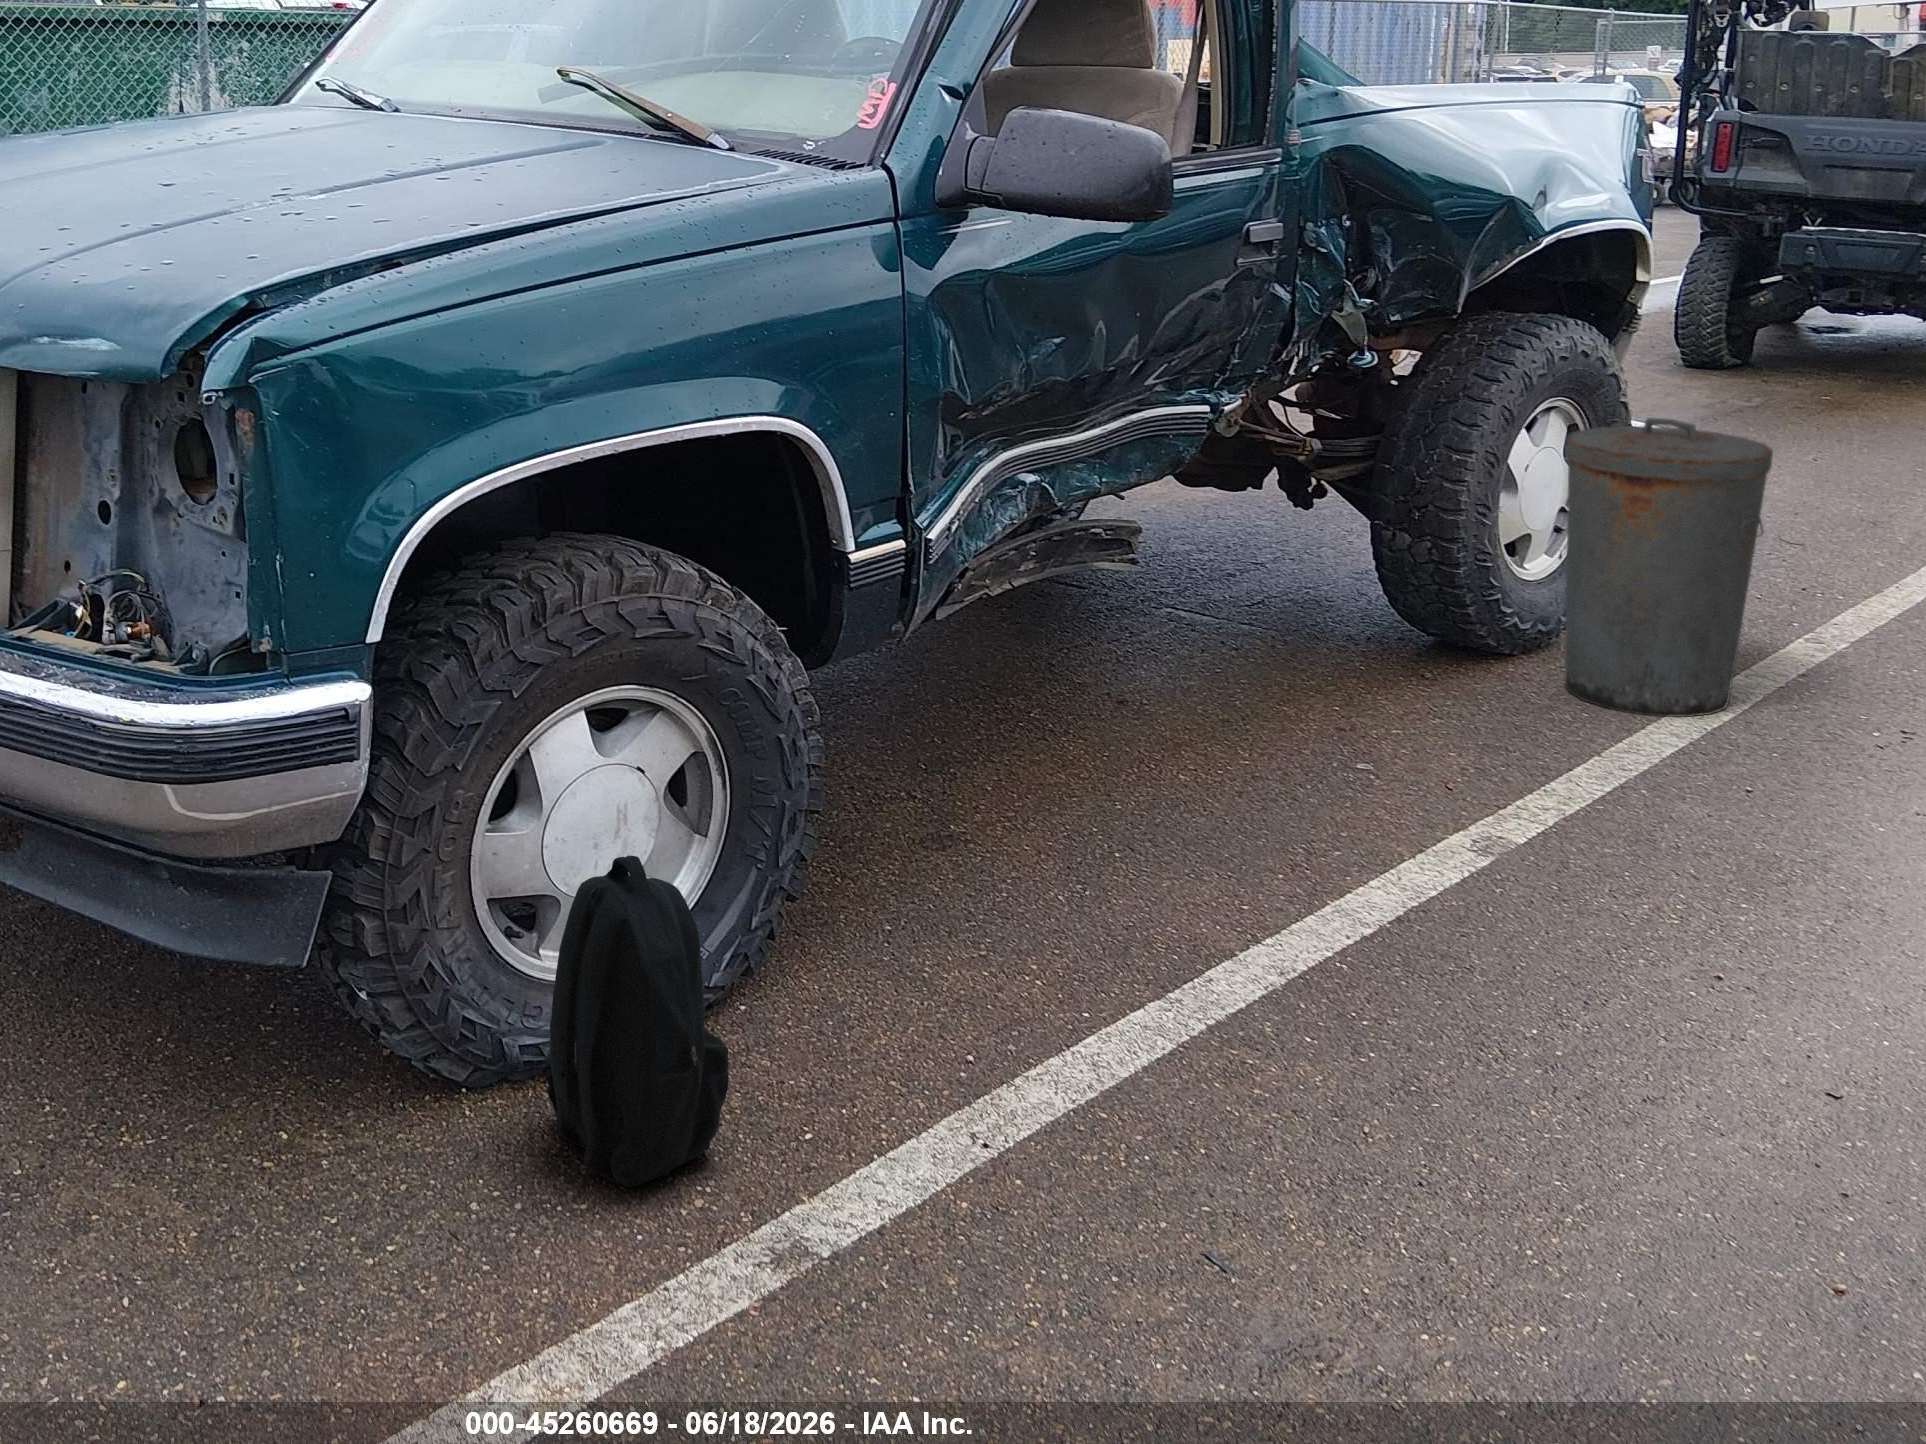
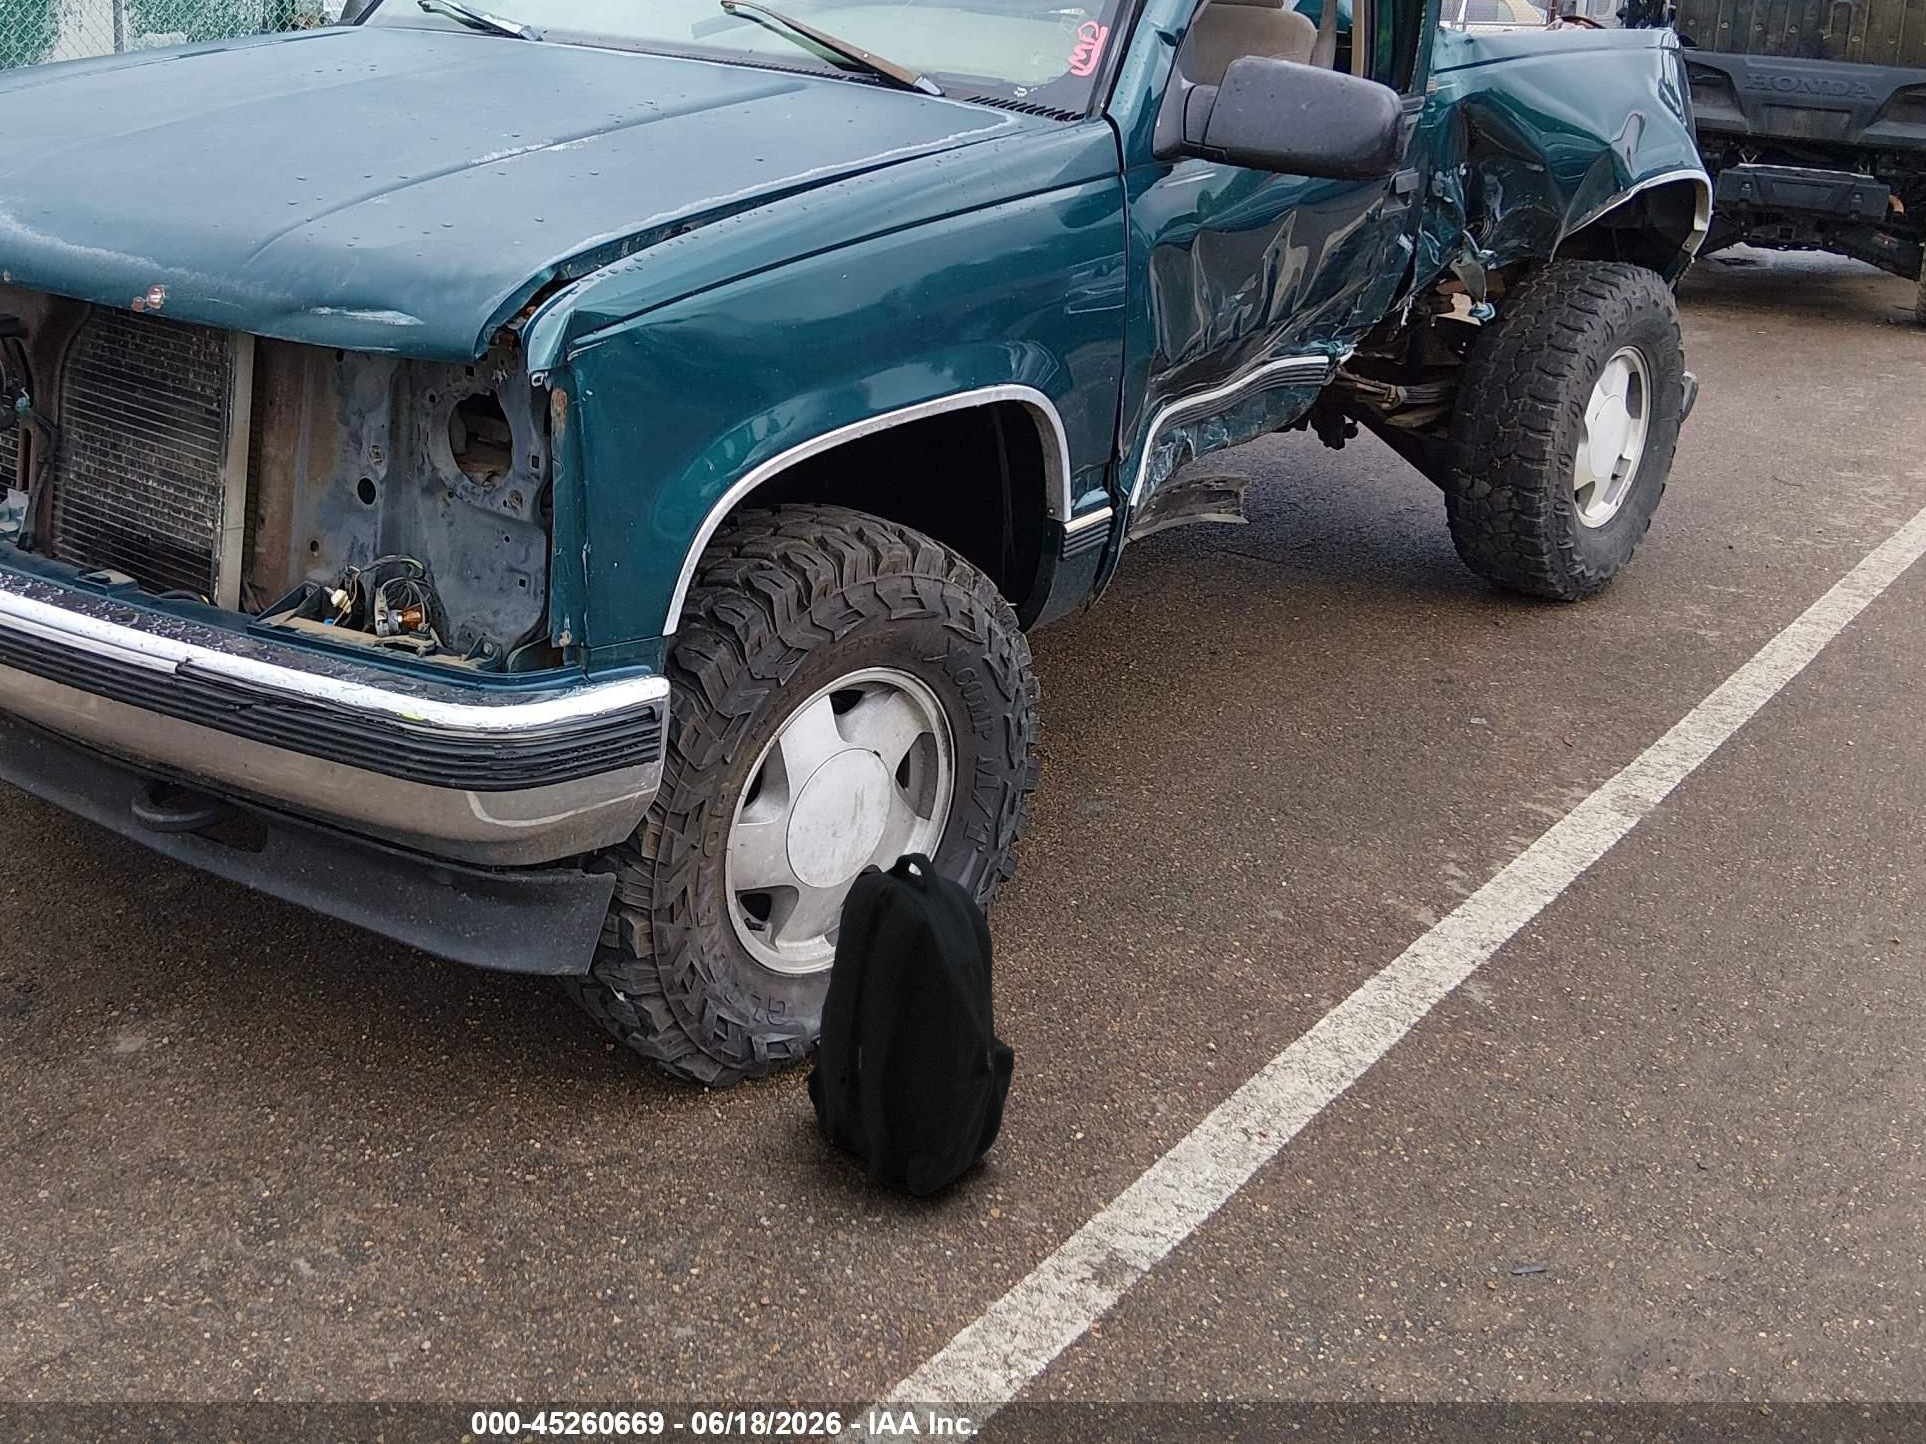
trash can: present [1564,418,1773,717] -> none [1615,366,1835,660]

